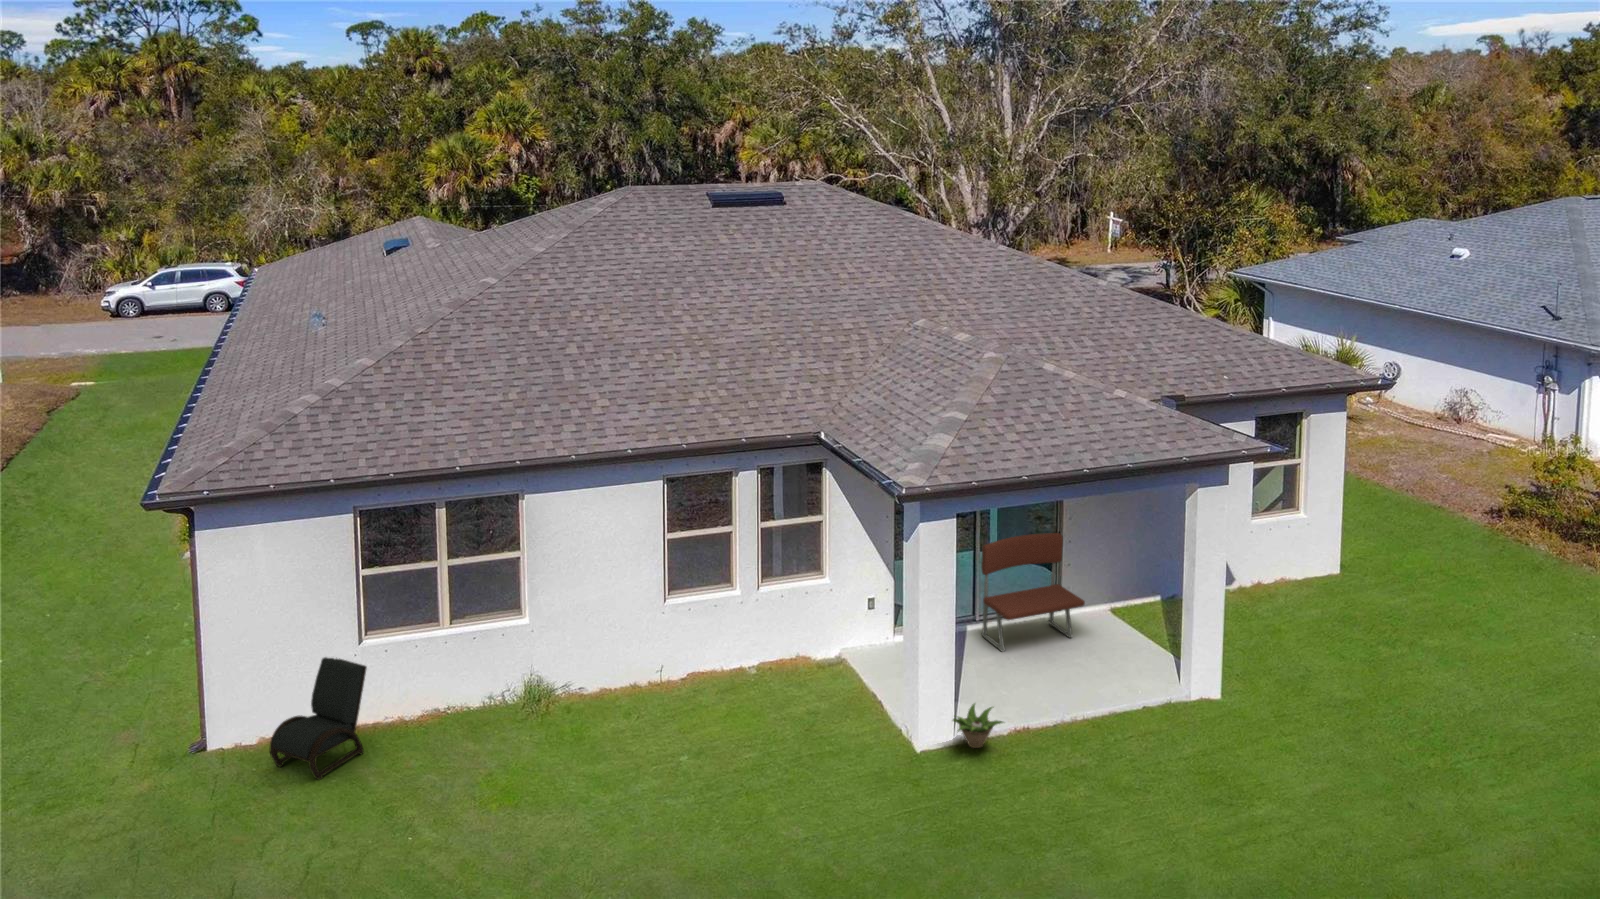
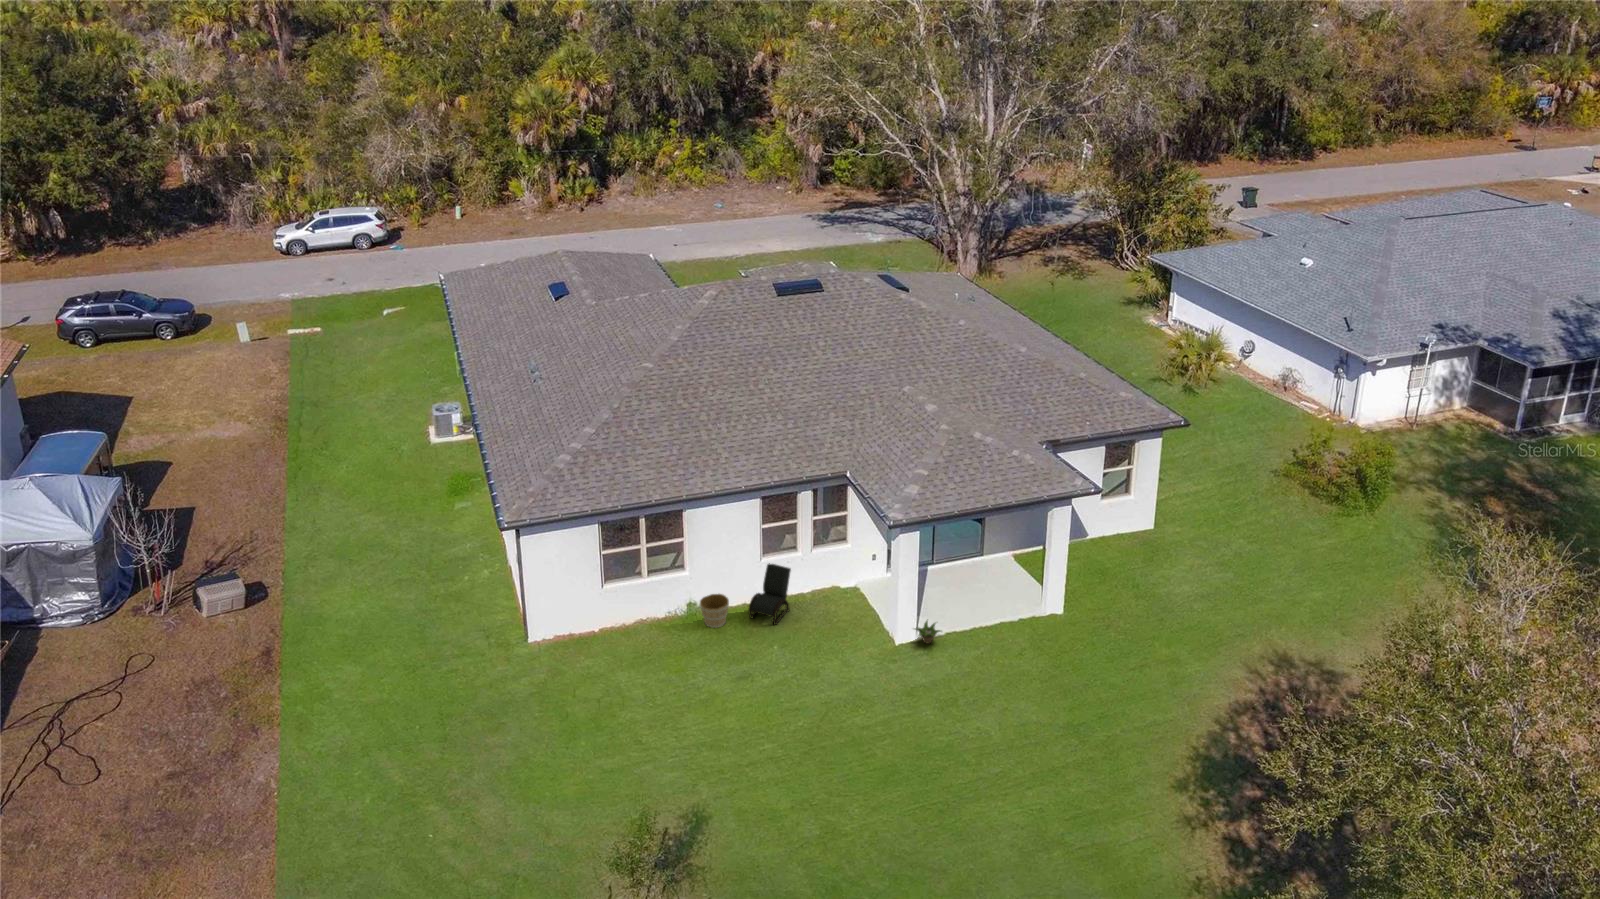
bench: present [981,533,1085,651] -> none [936,513,994,581]
lounge chair: present [270,657,367,780] -> present [748,563,791,625]
wooden bucket: none [547,660,603,723] -> present [700,594,729,628]

